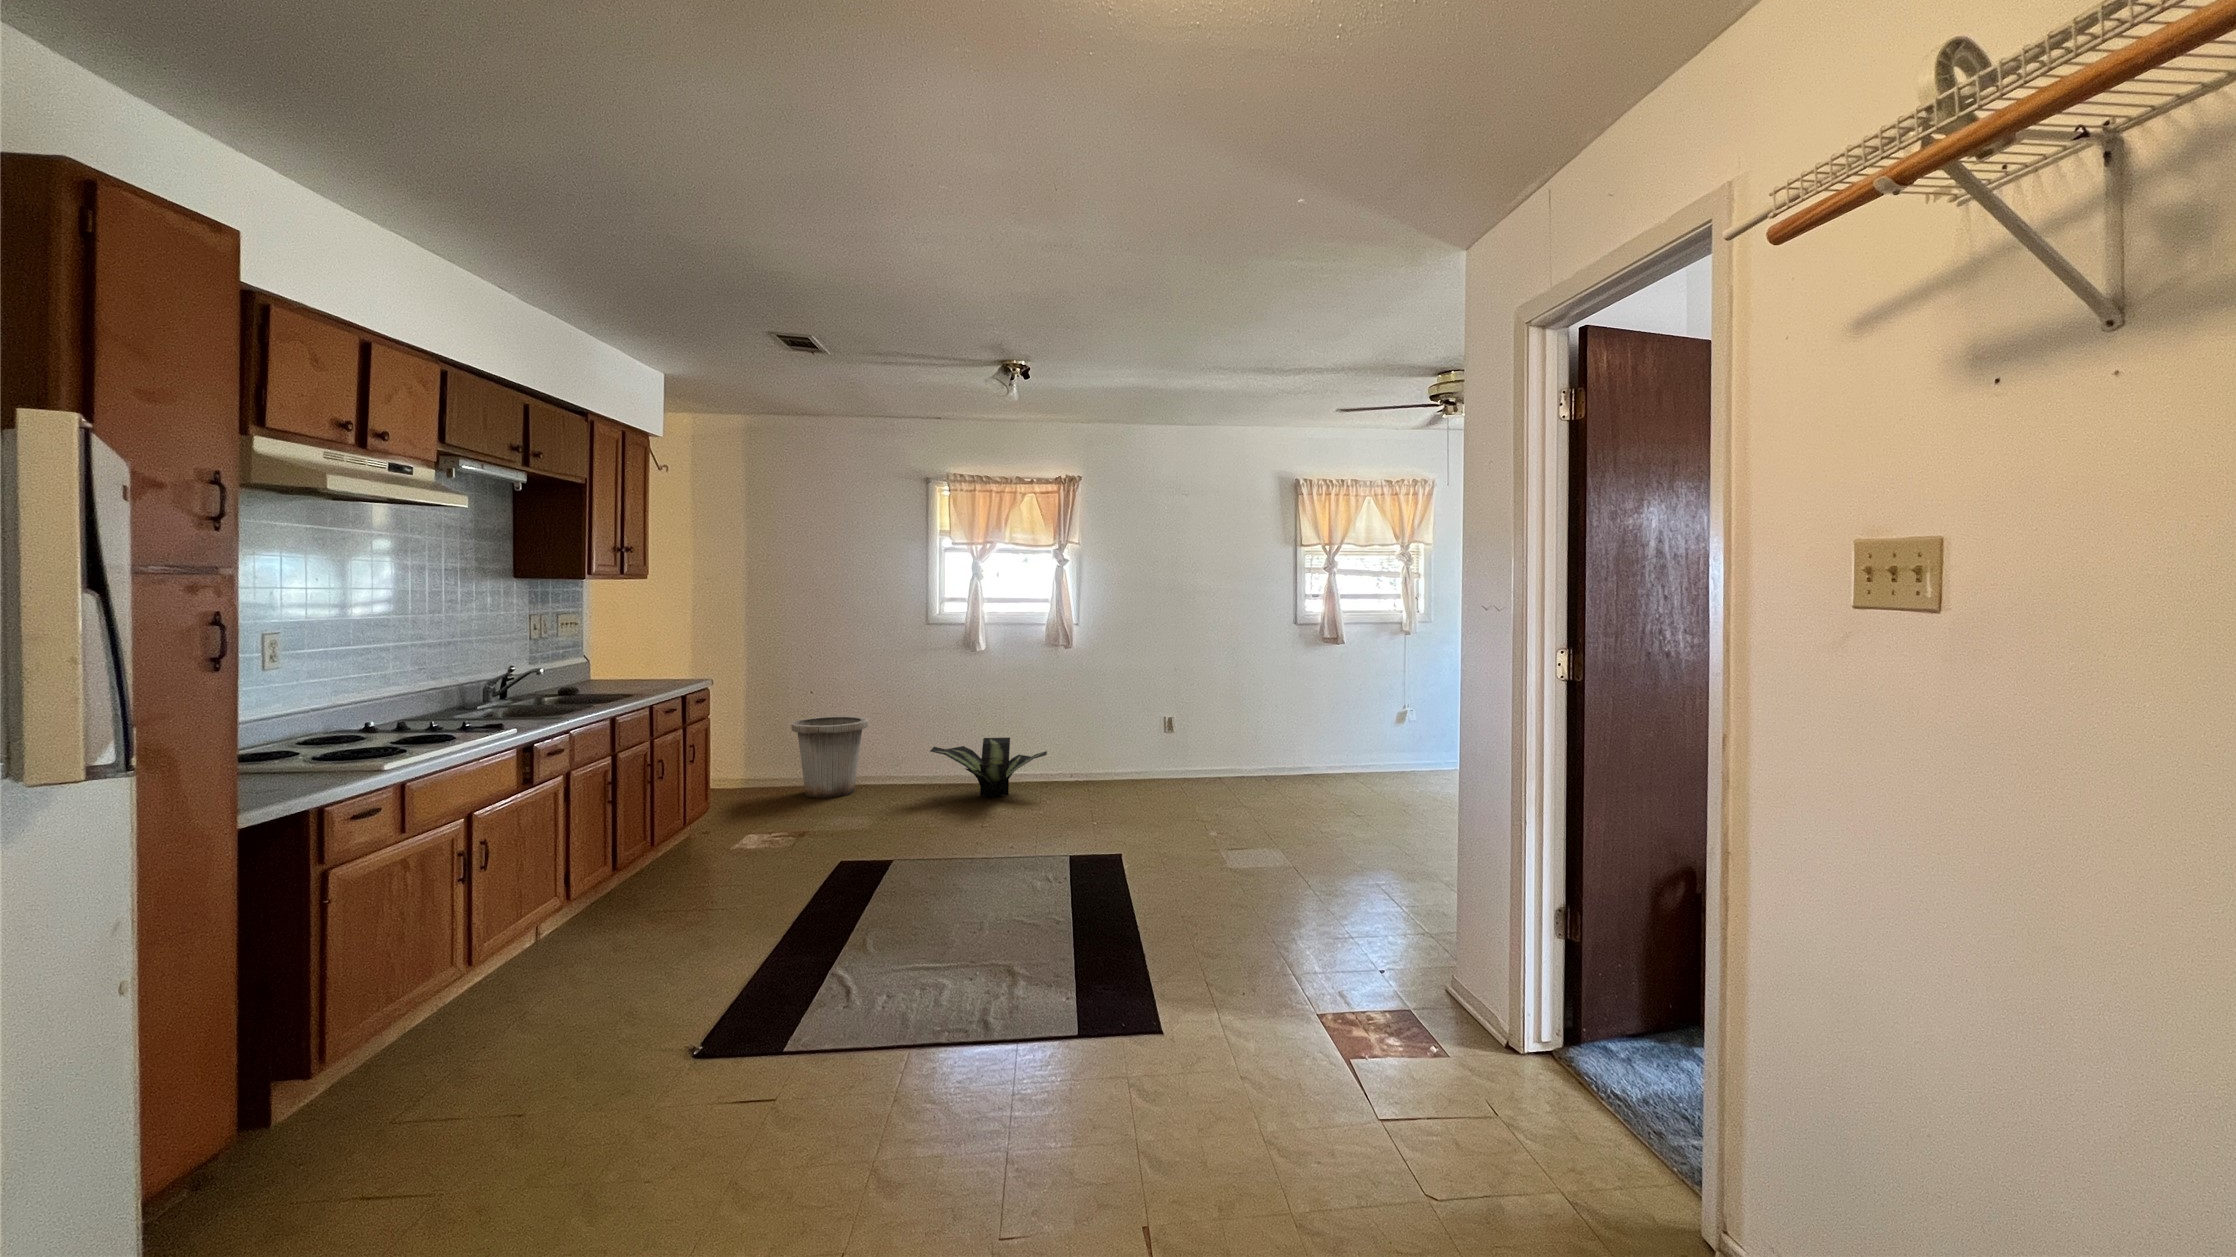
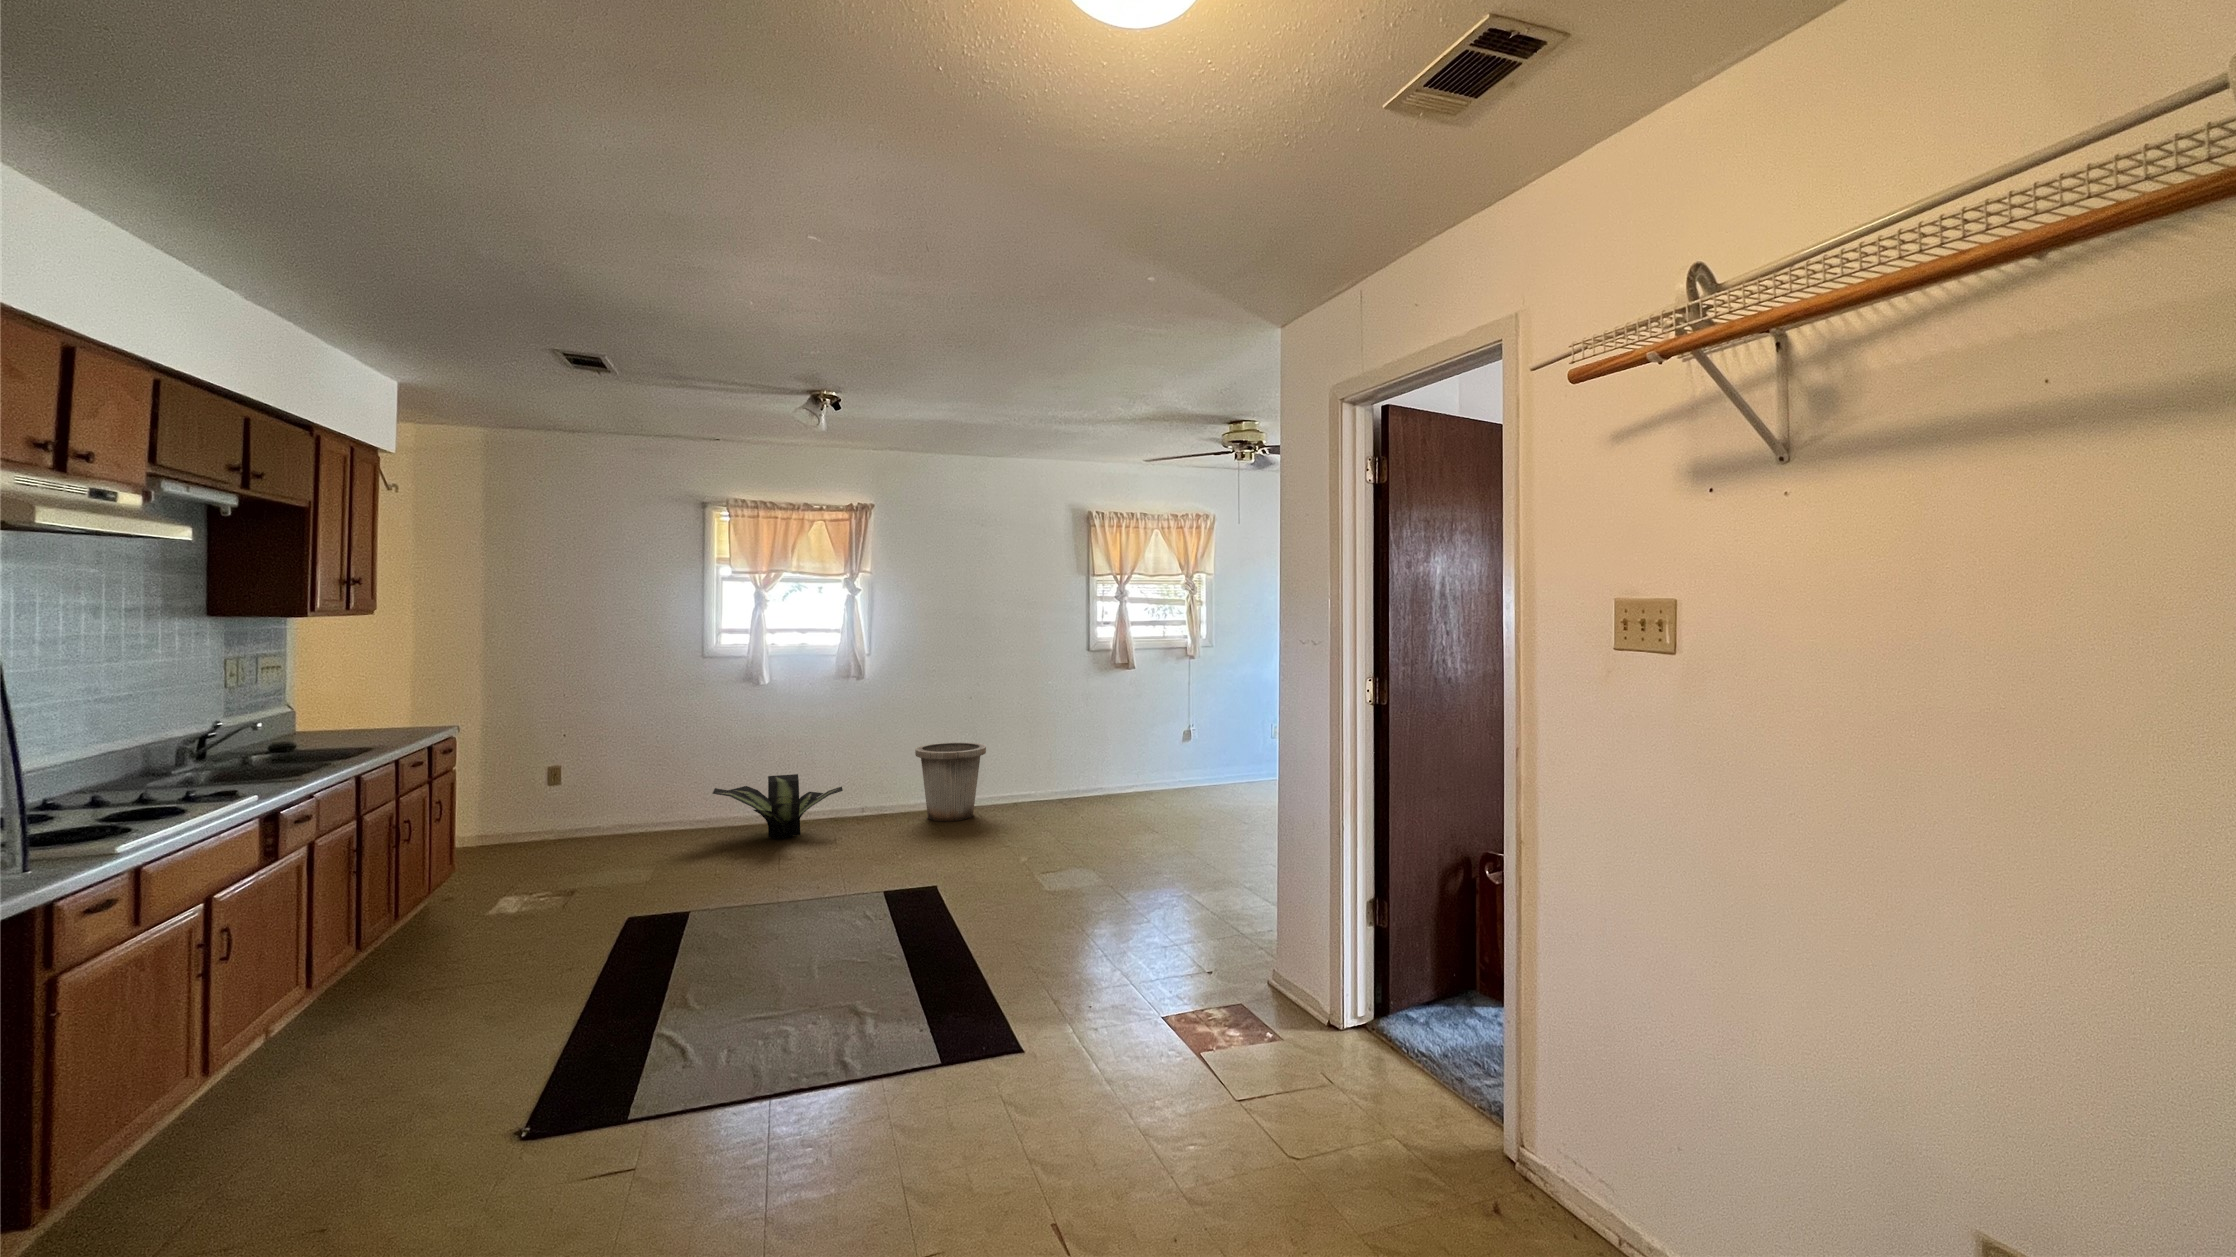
trash can: present [791,716,868,798] -> present [915,742,986,821]

